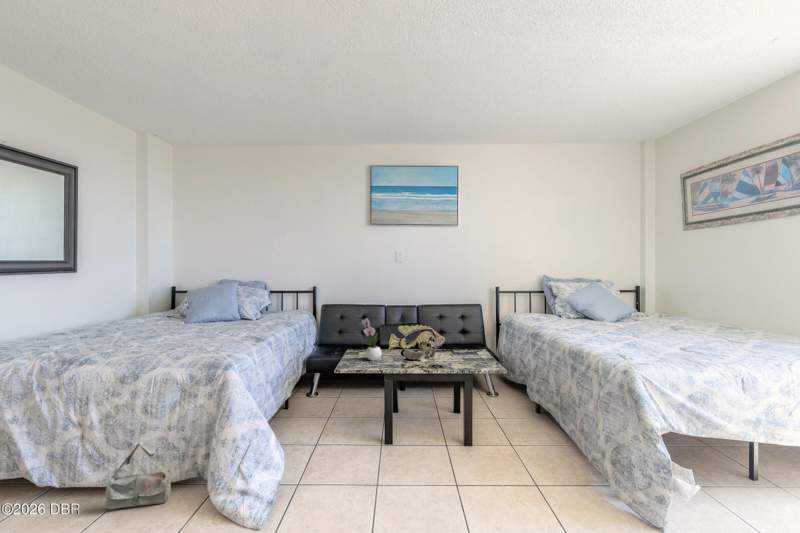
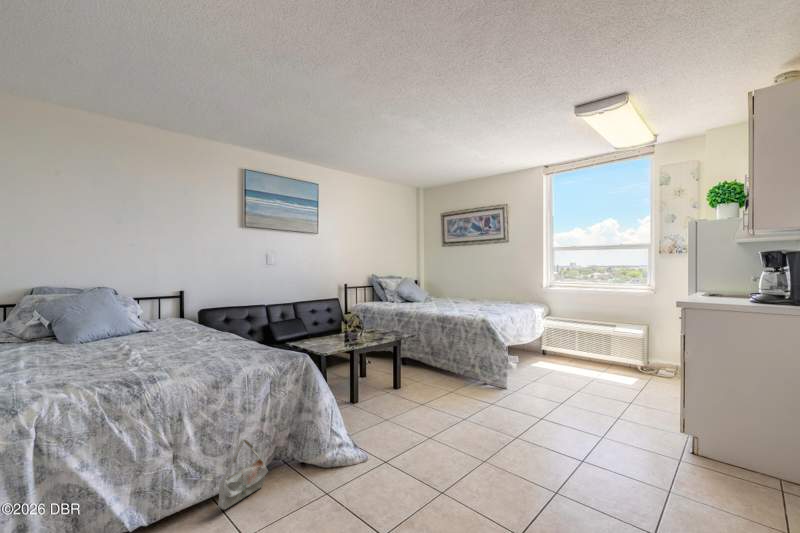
flower arrangement: present [362,312,382,361] -> none [312,307,327,348]

